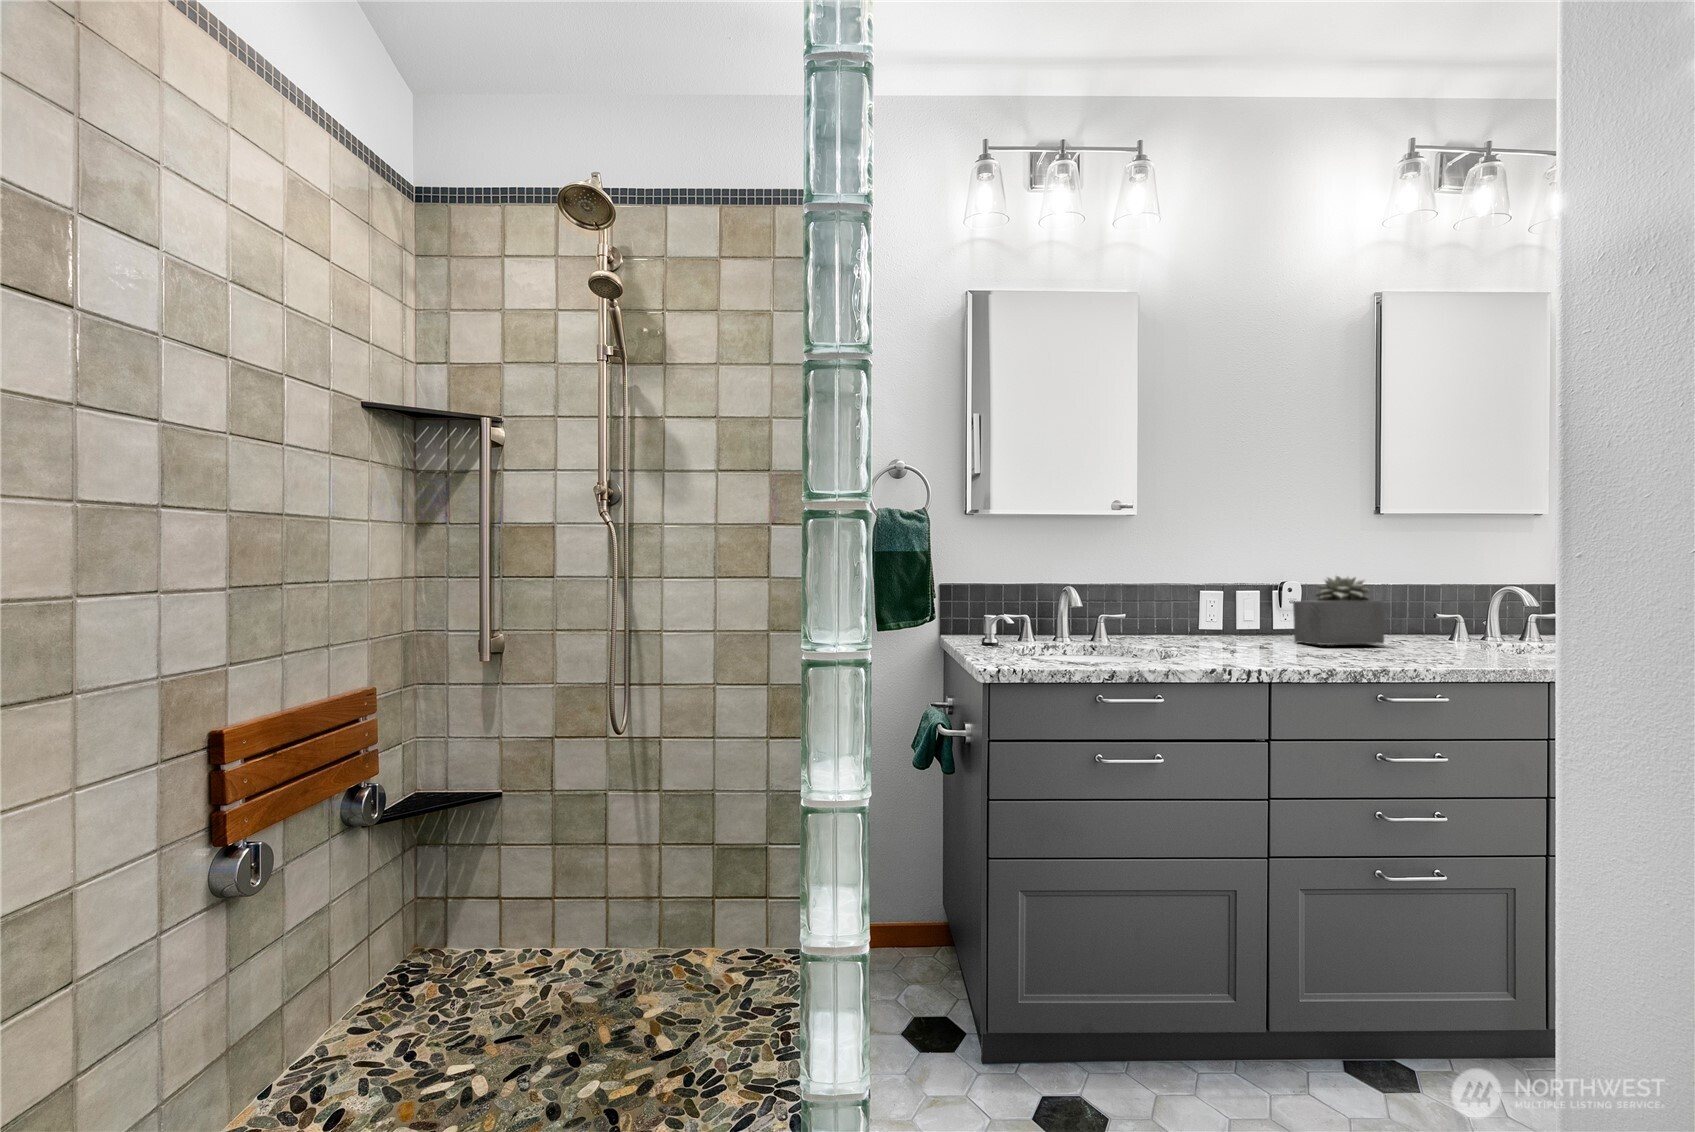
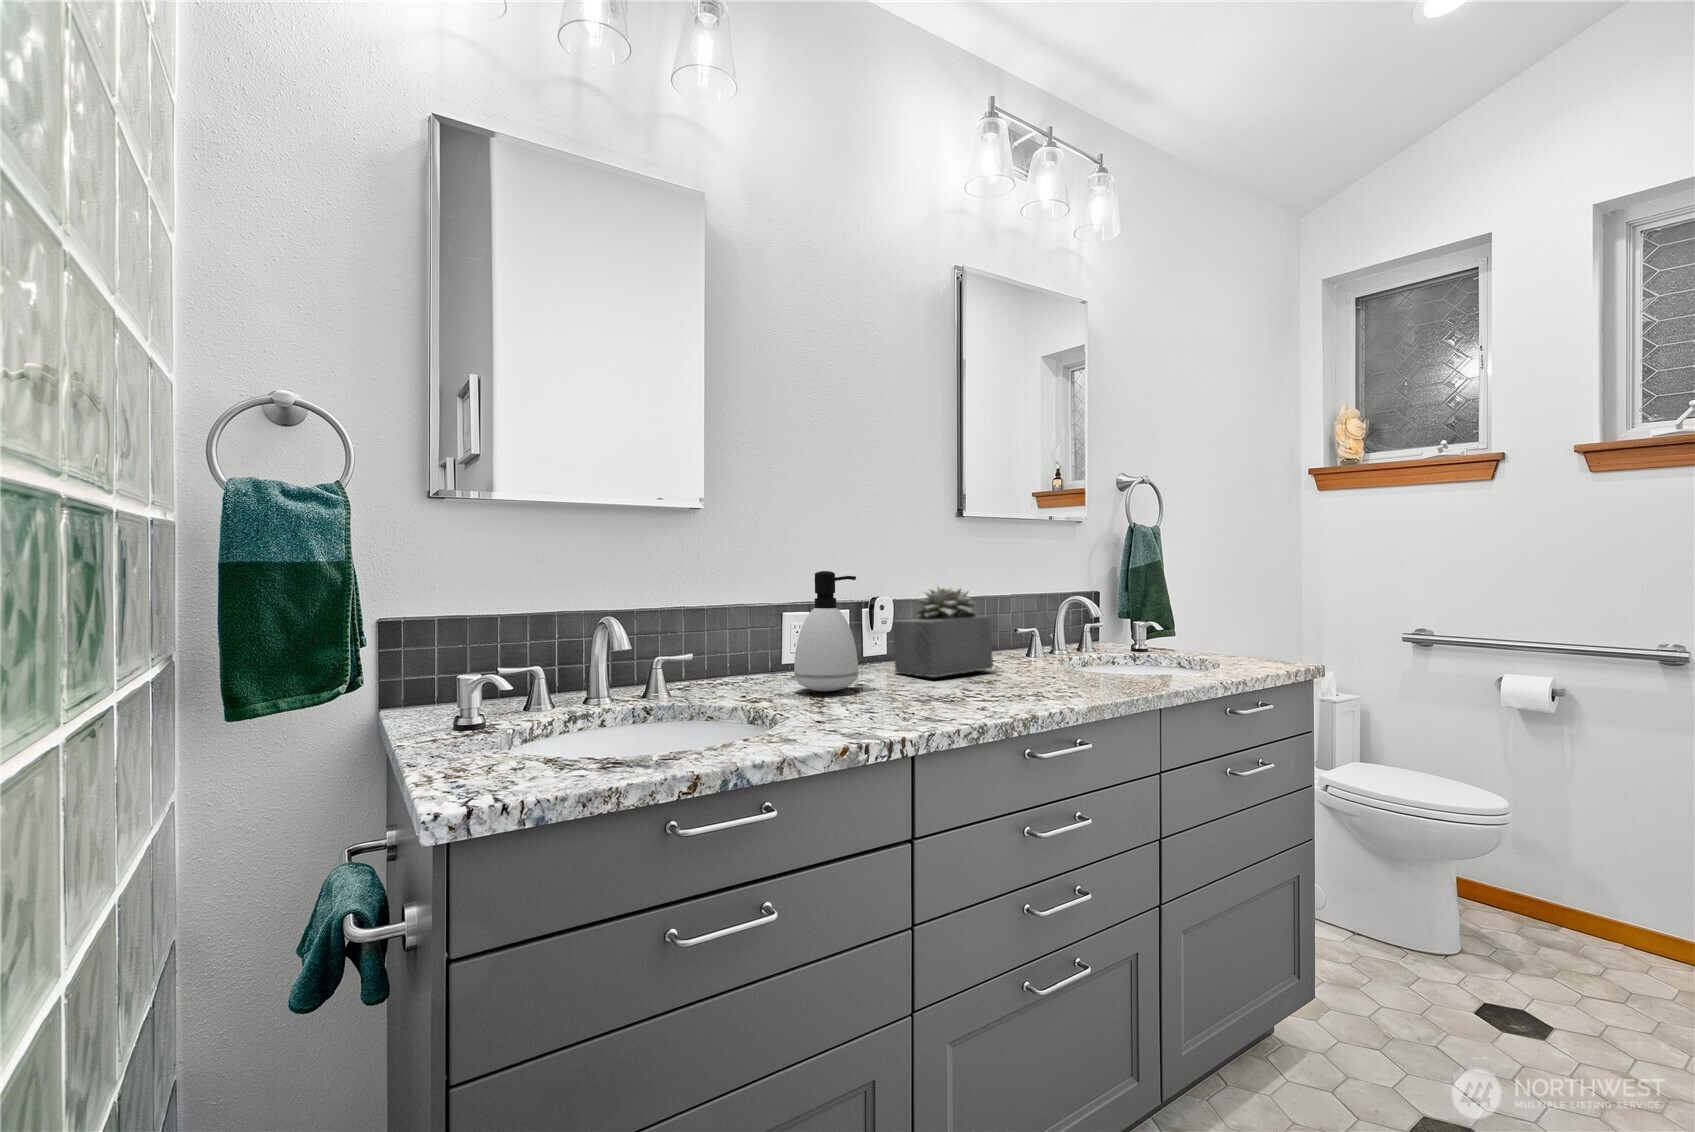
soap dispenser: none [1202,560,1252,647] -> present [794,571,858,691]

